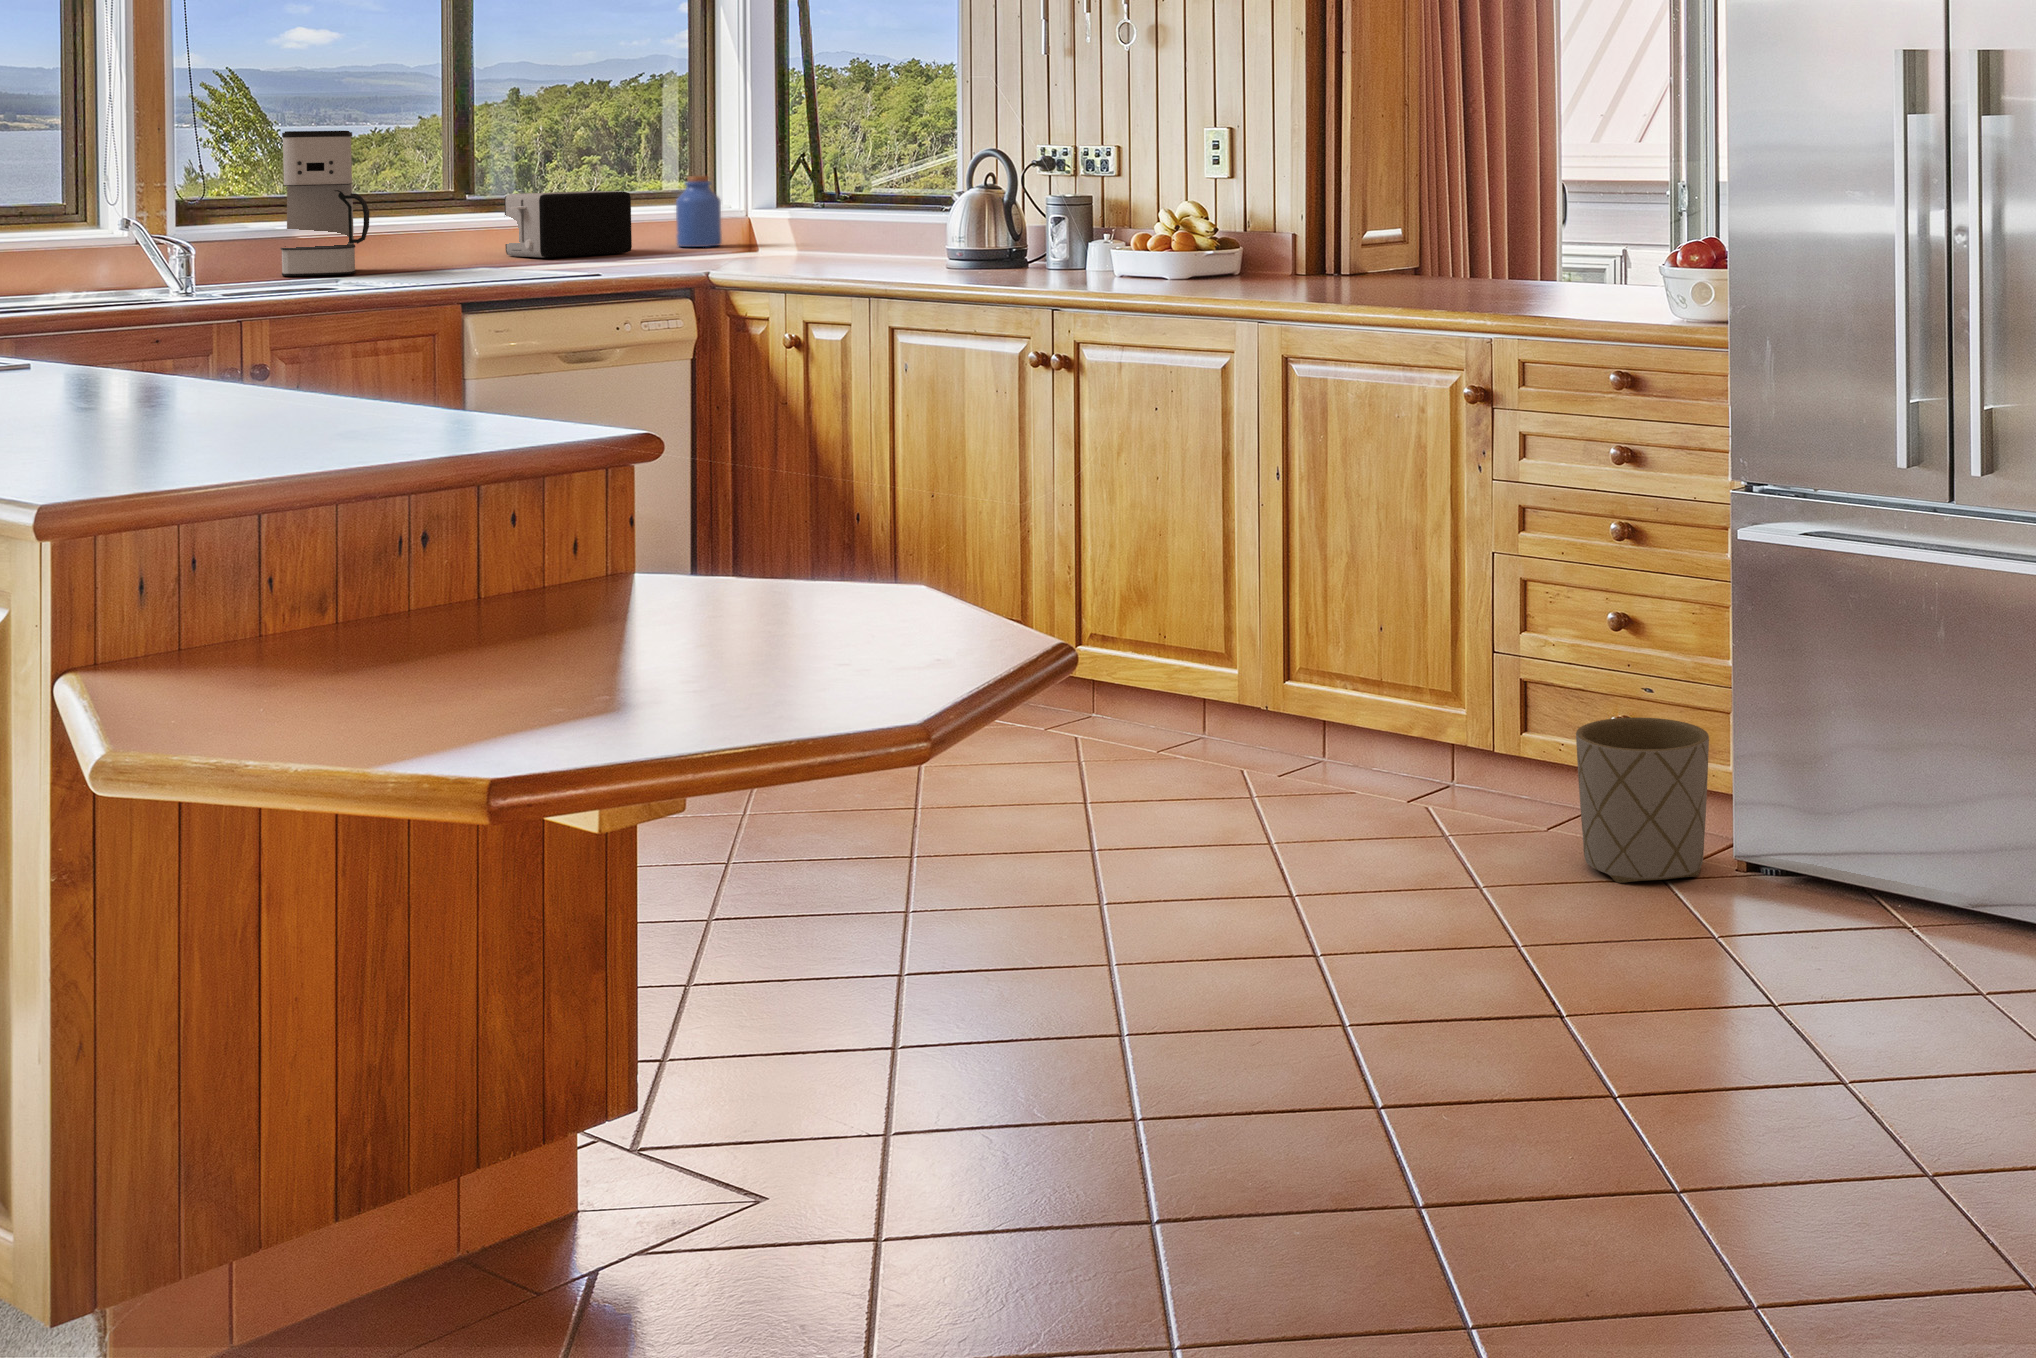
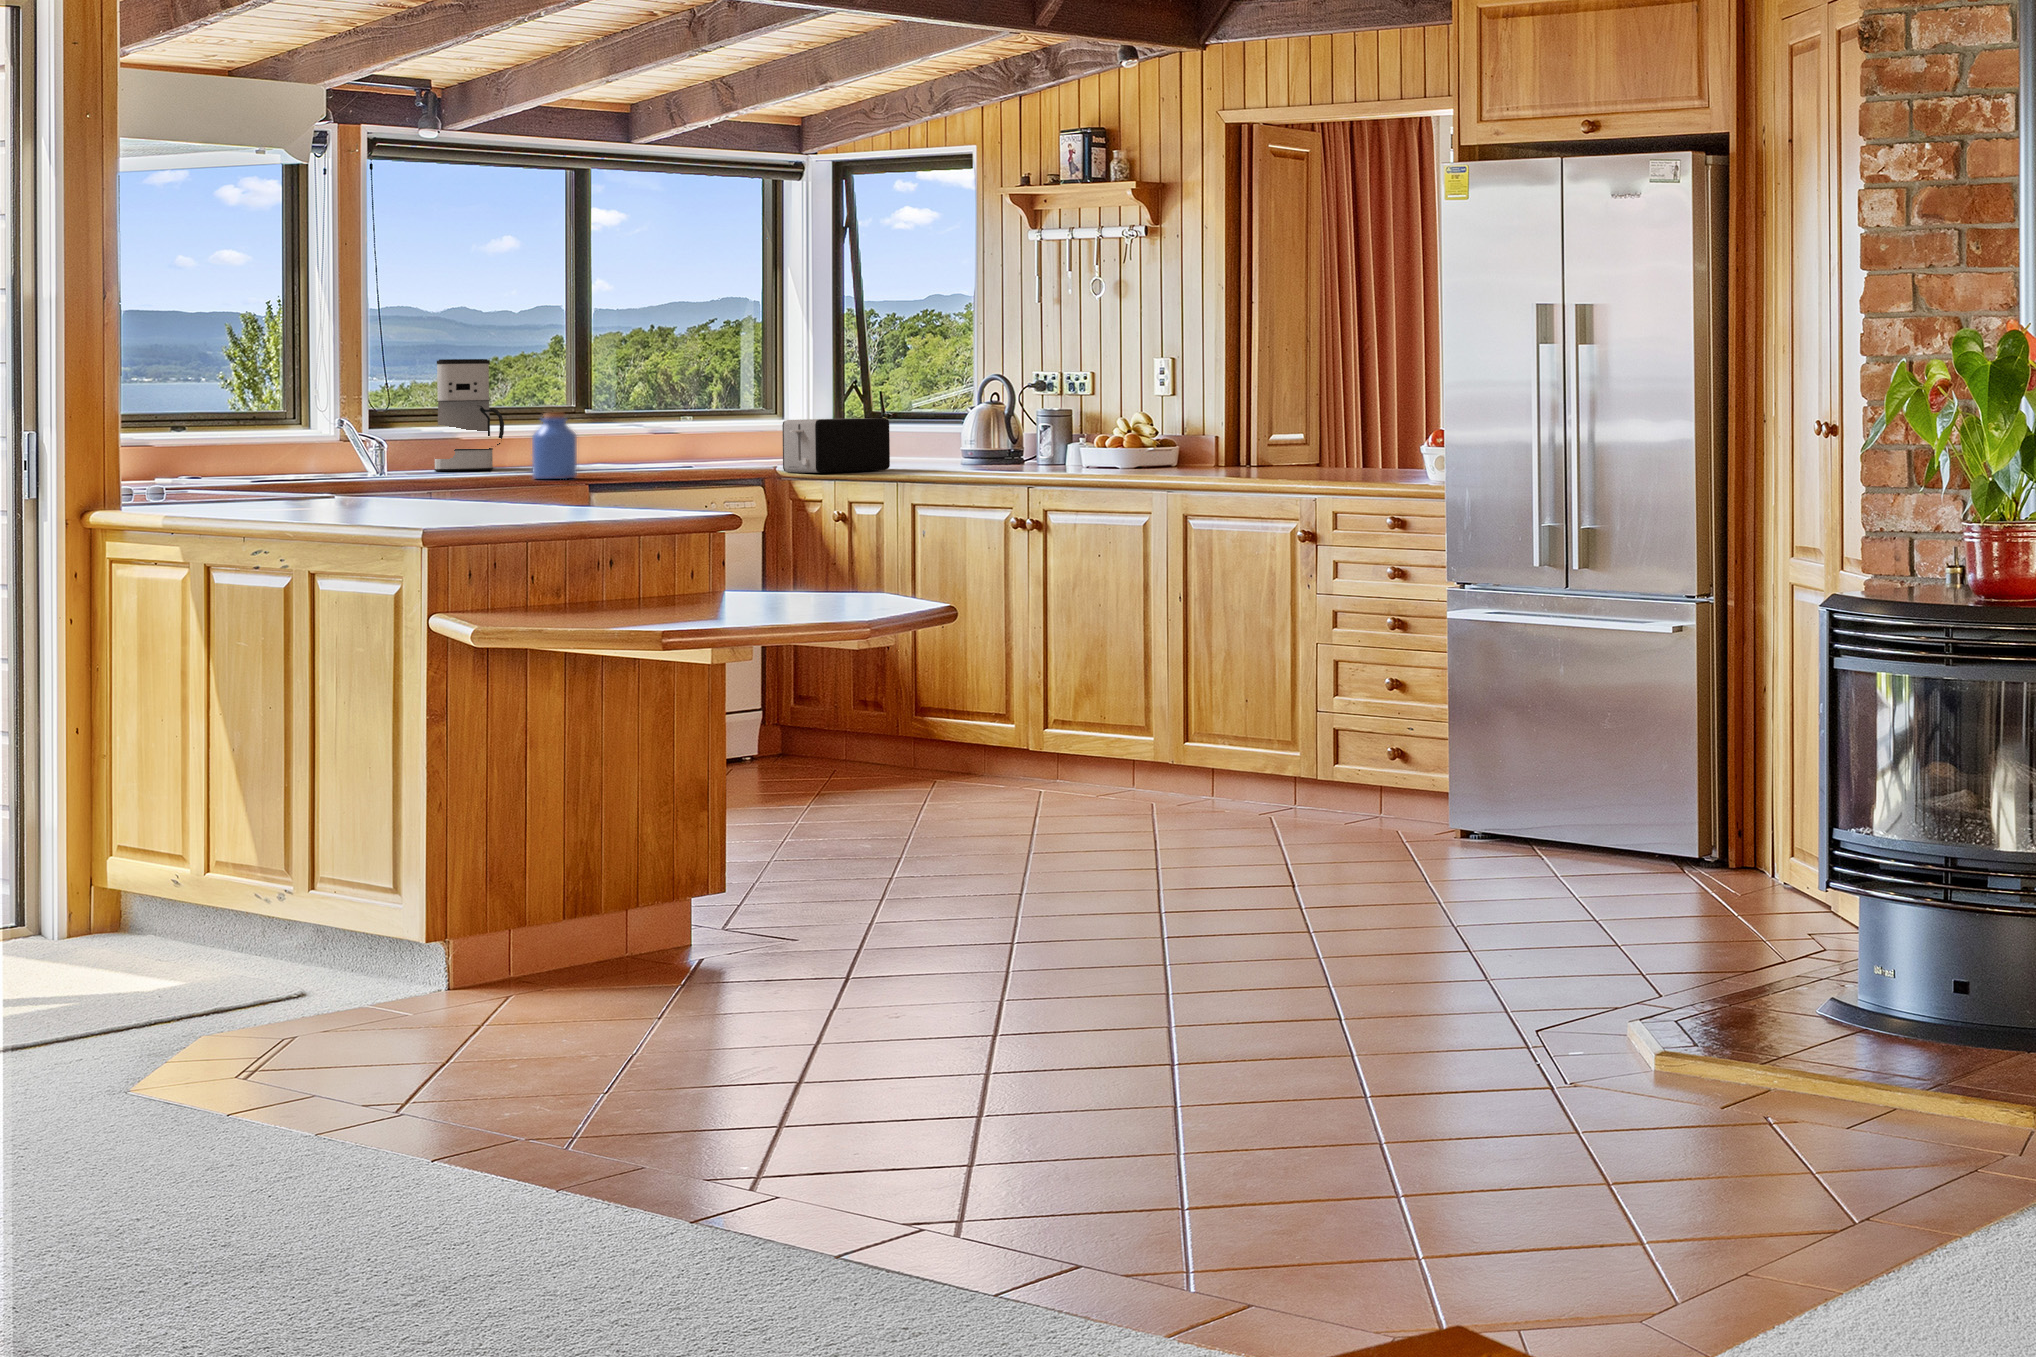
jar: present [676,176,722,247] -> present [532,413,577,479]
toaster: present [505,191,632,257] -> present [782,418,890,473]
planter: present [1576,717,1709,883] -> none [1354,741,1440,840]

